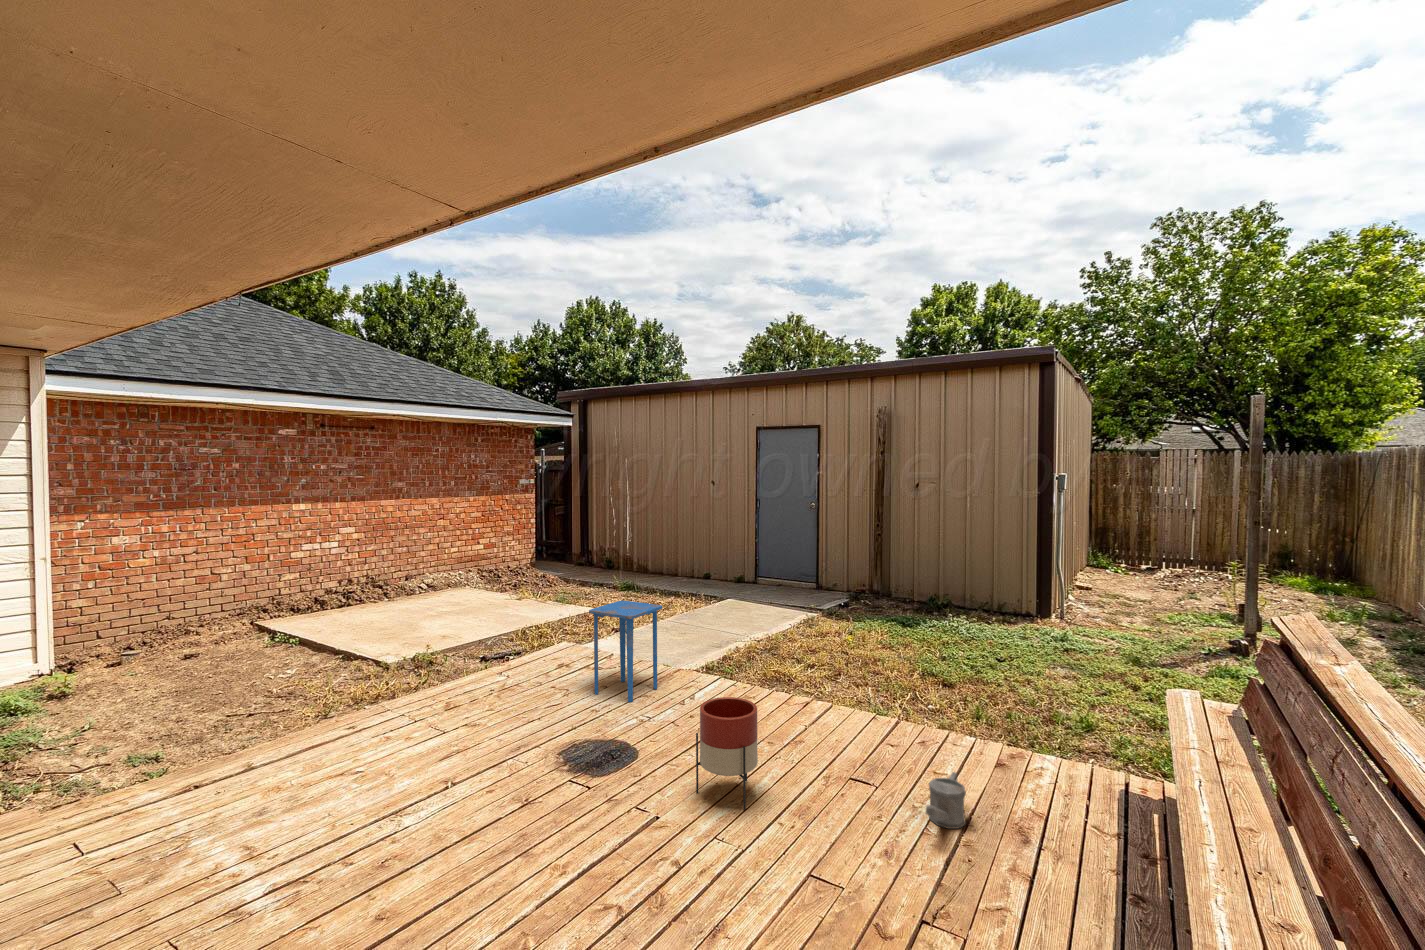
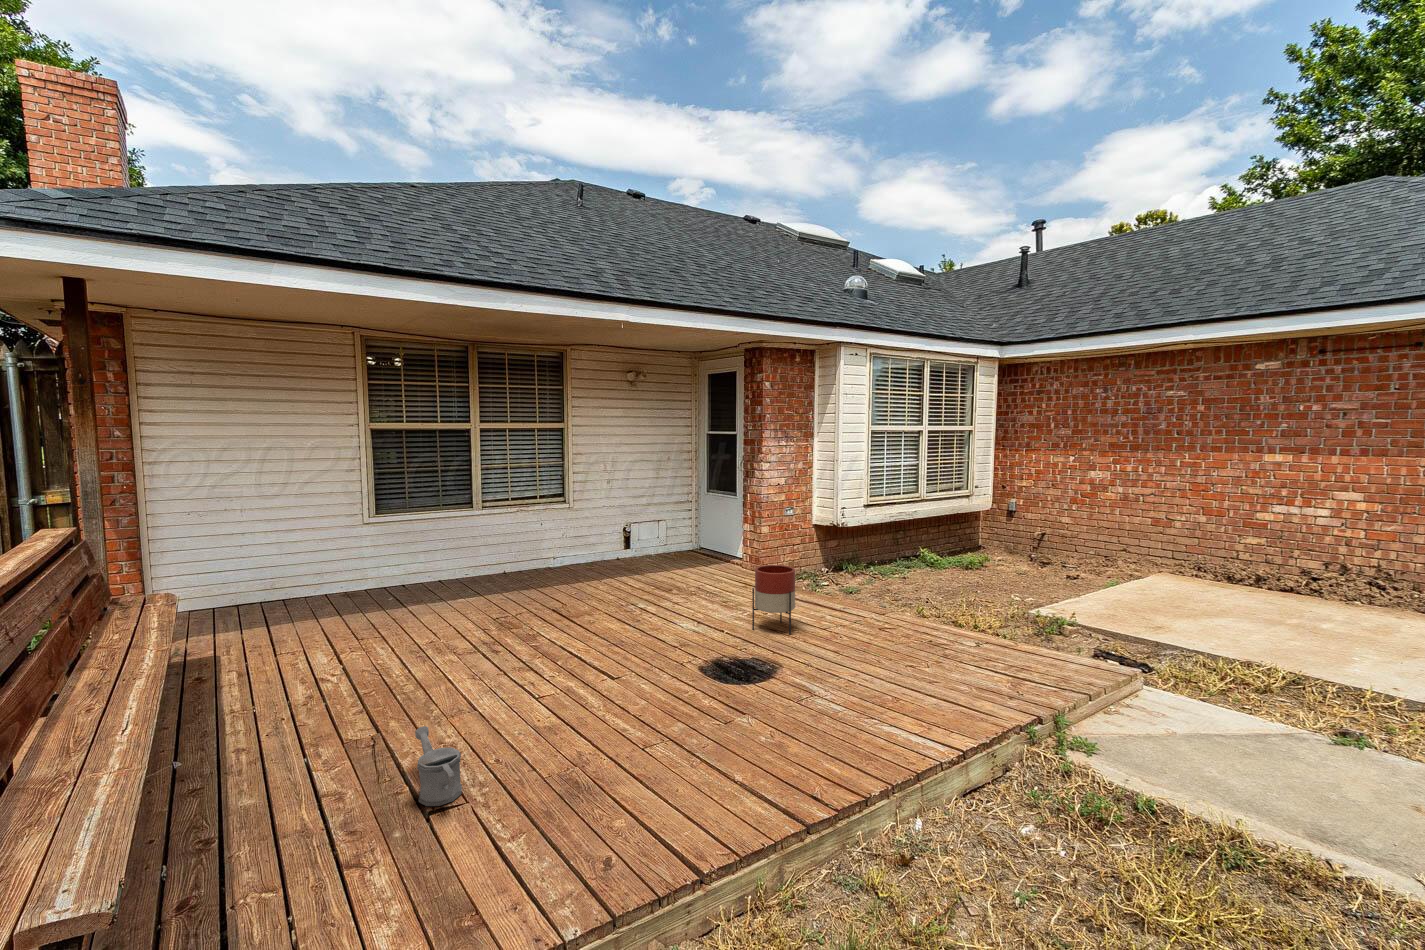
side table: present [589,600,662,702] -> none [849,568,944,698]
planter: present [696,697,758,810] -> present [752,565,795,634]

